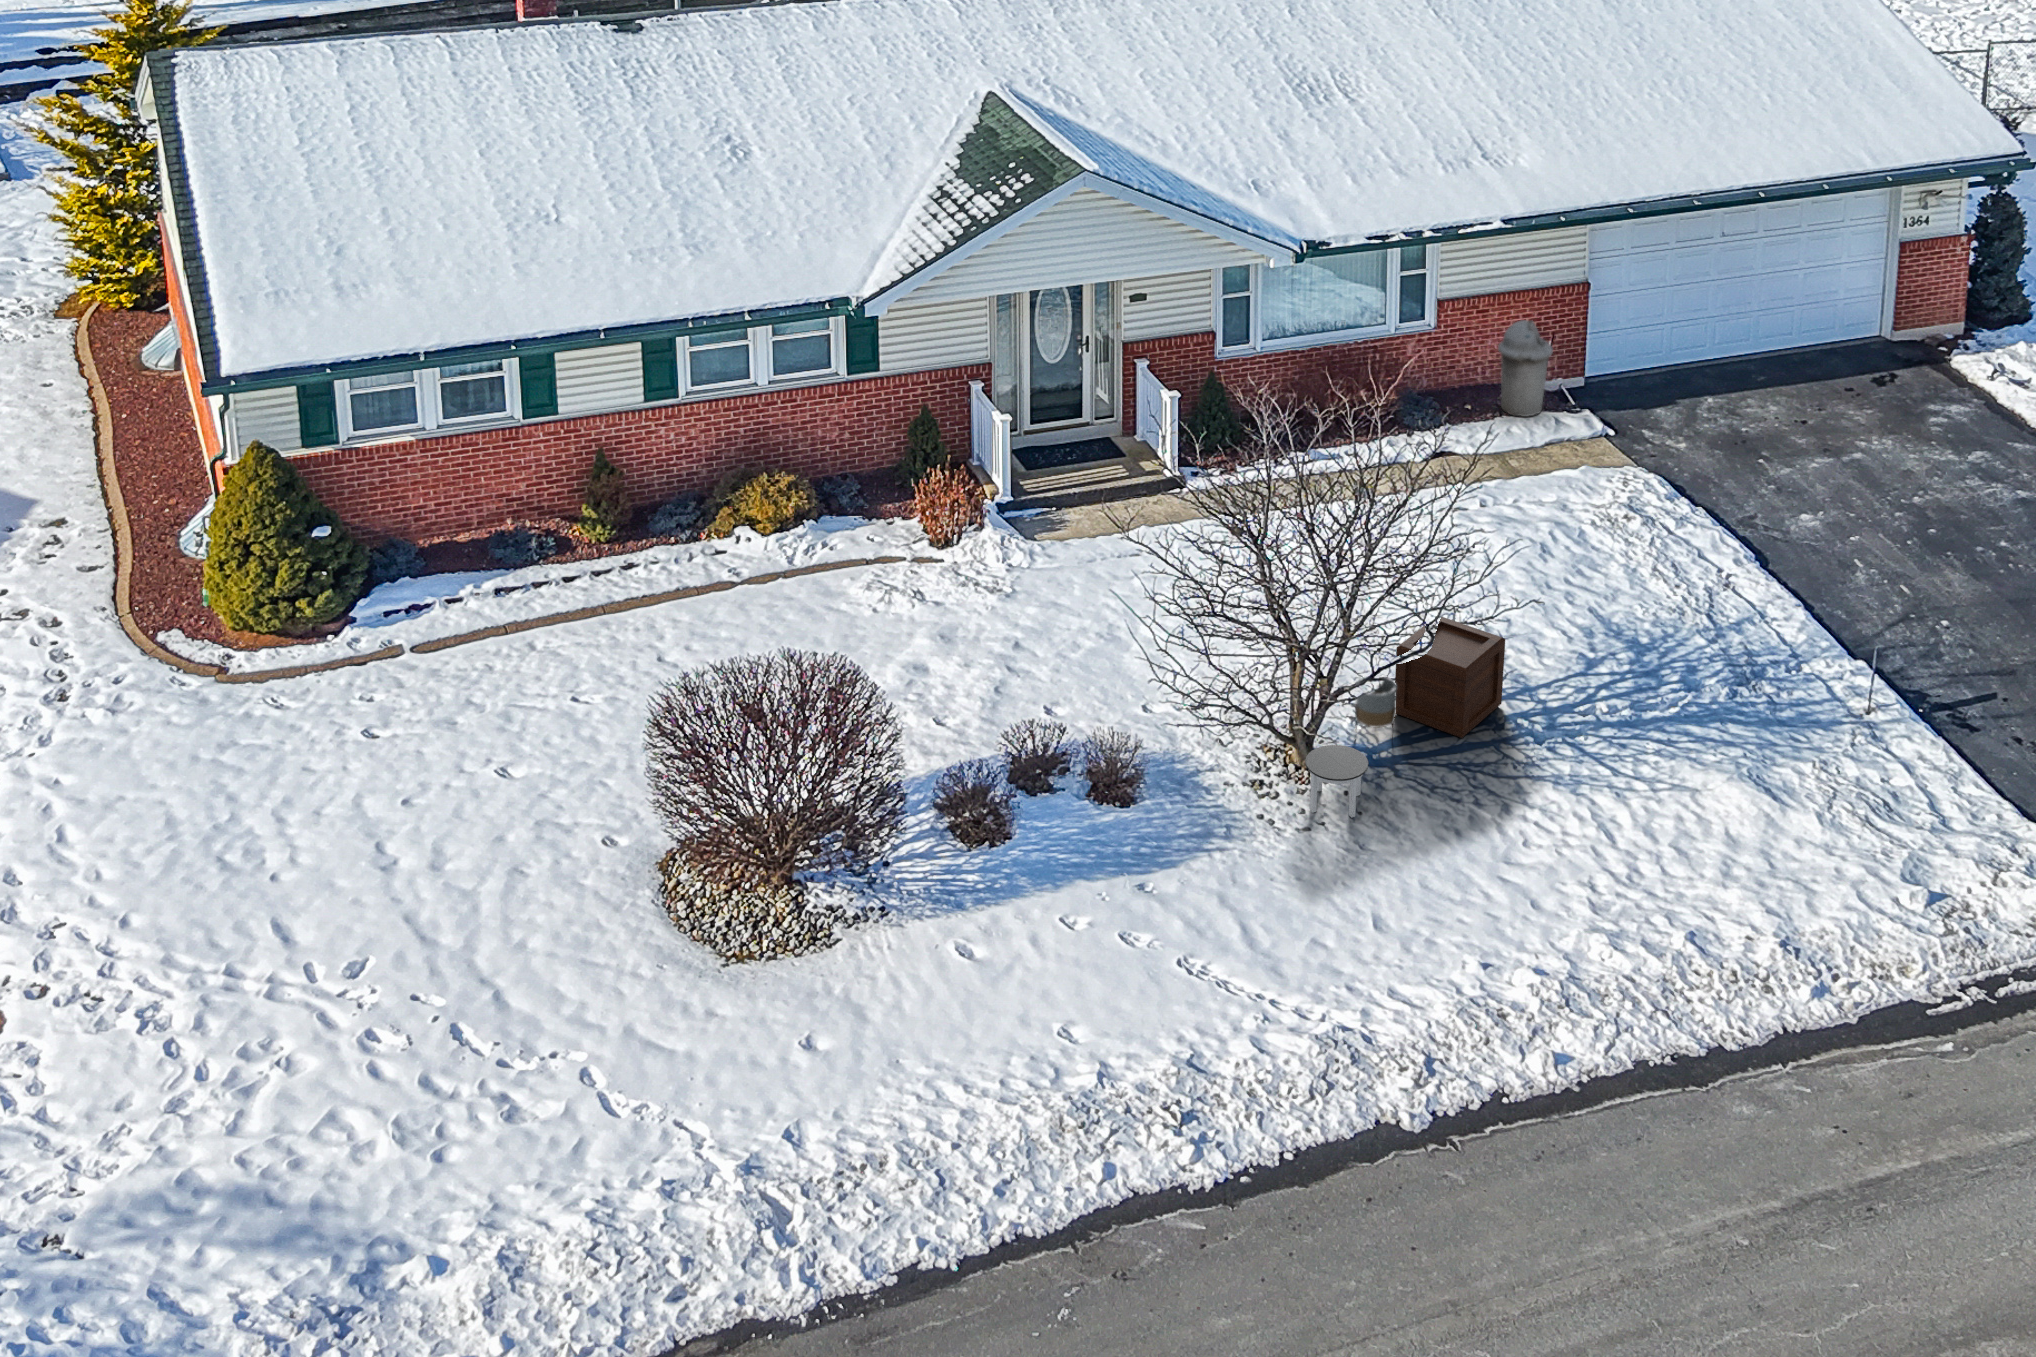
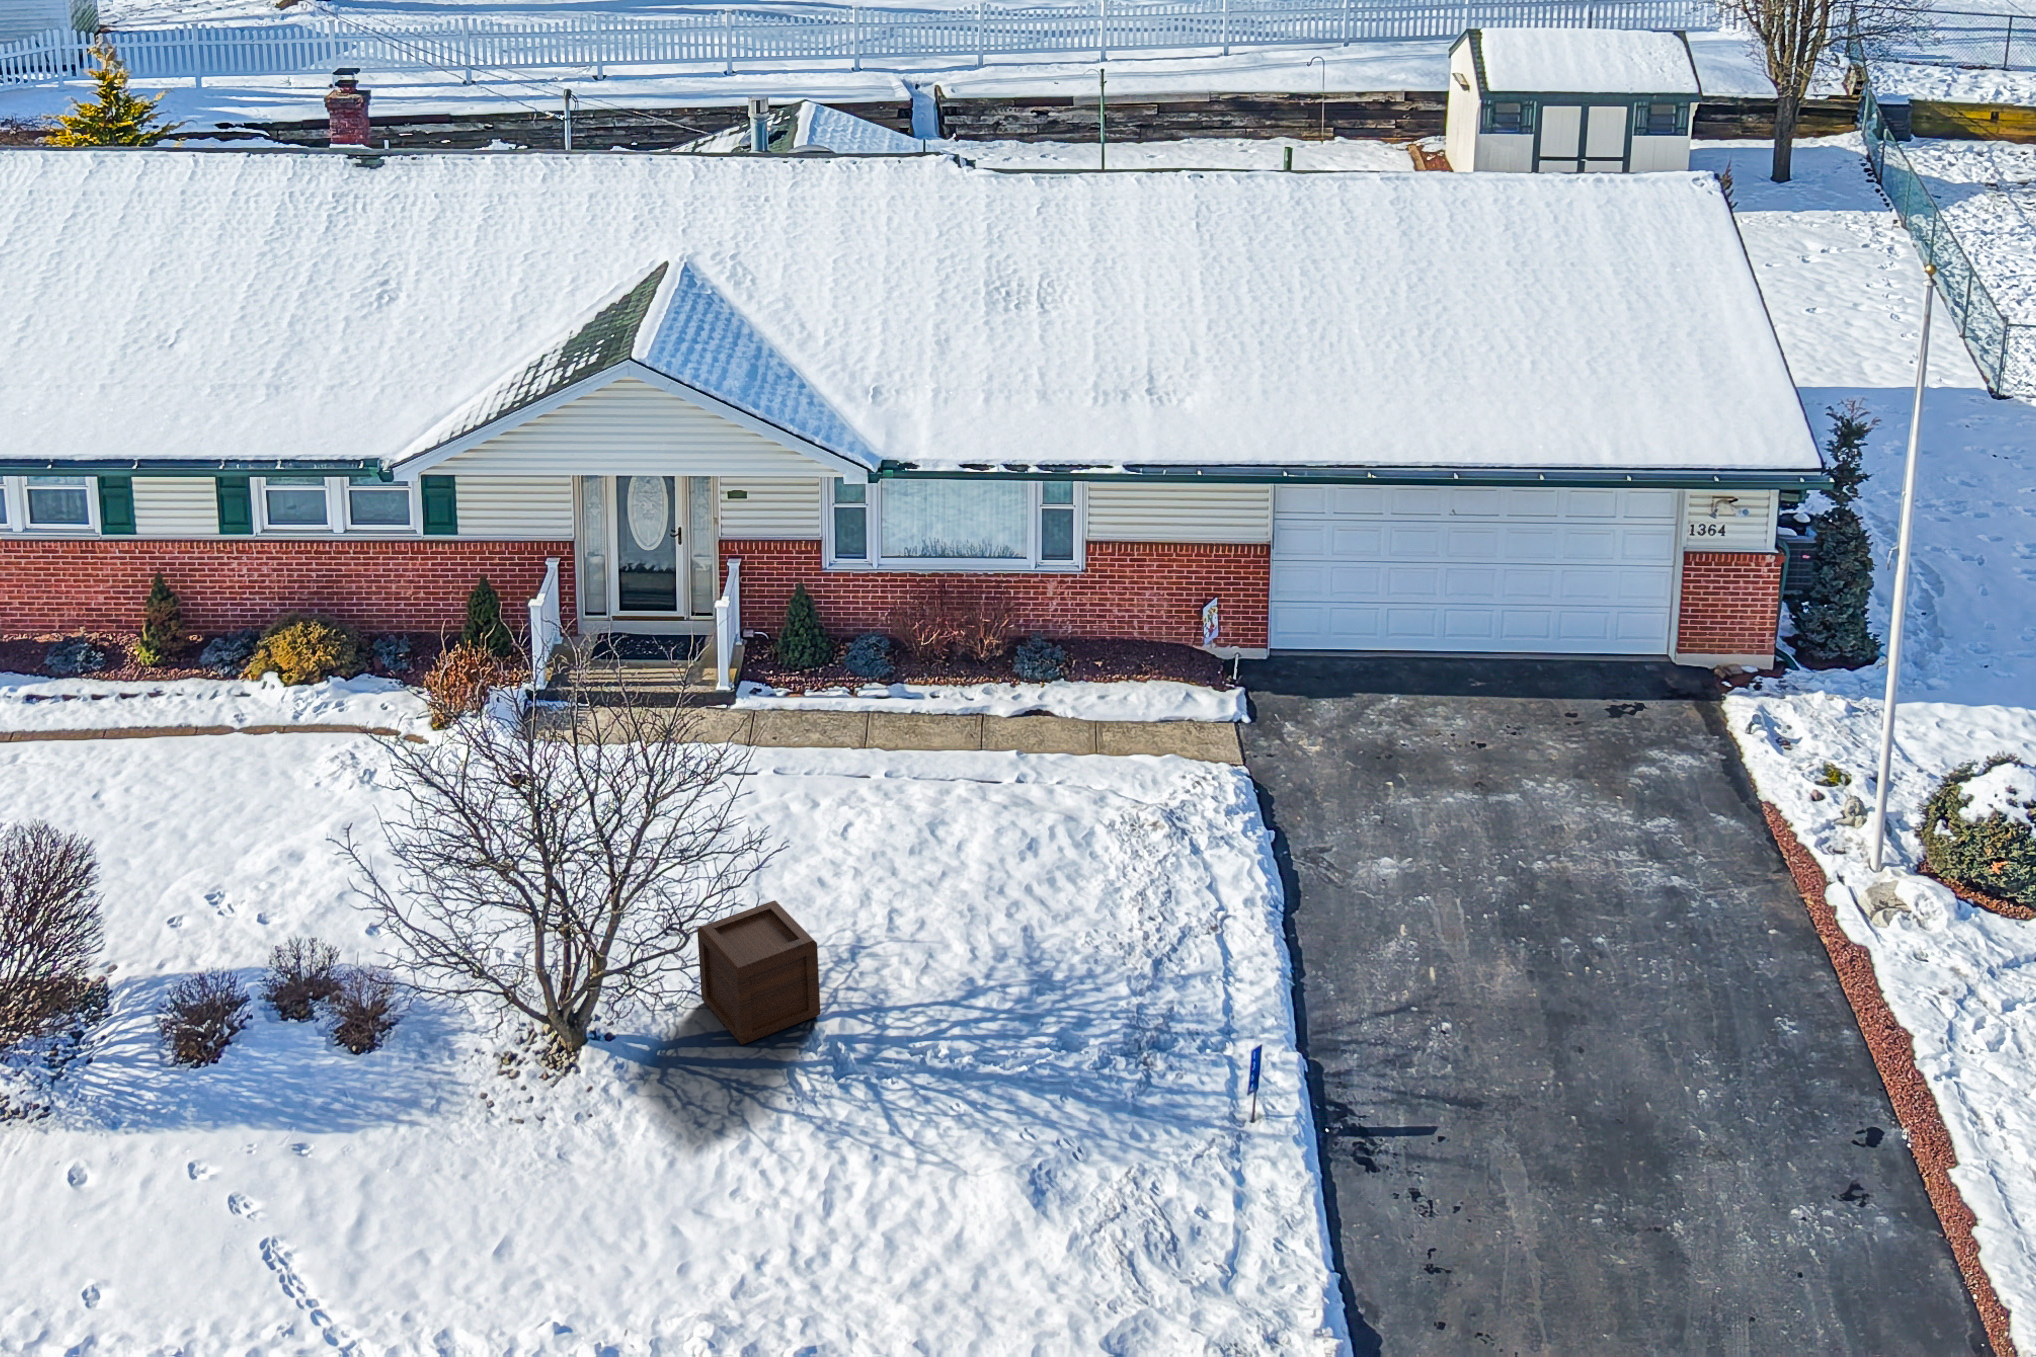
trash can: present [1498,320,1553,417] -> none [1153,578,1214,687]
planter: present [1355,675,1397,728] -> none [633,953,680,1033]
round table: present [1305,745,1368,817] -> none [505,1024,577,1110]

